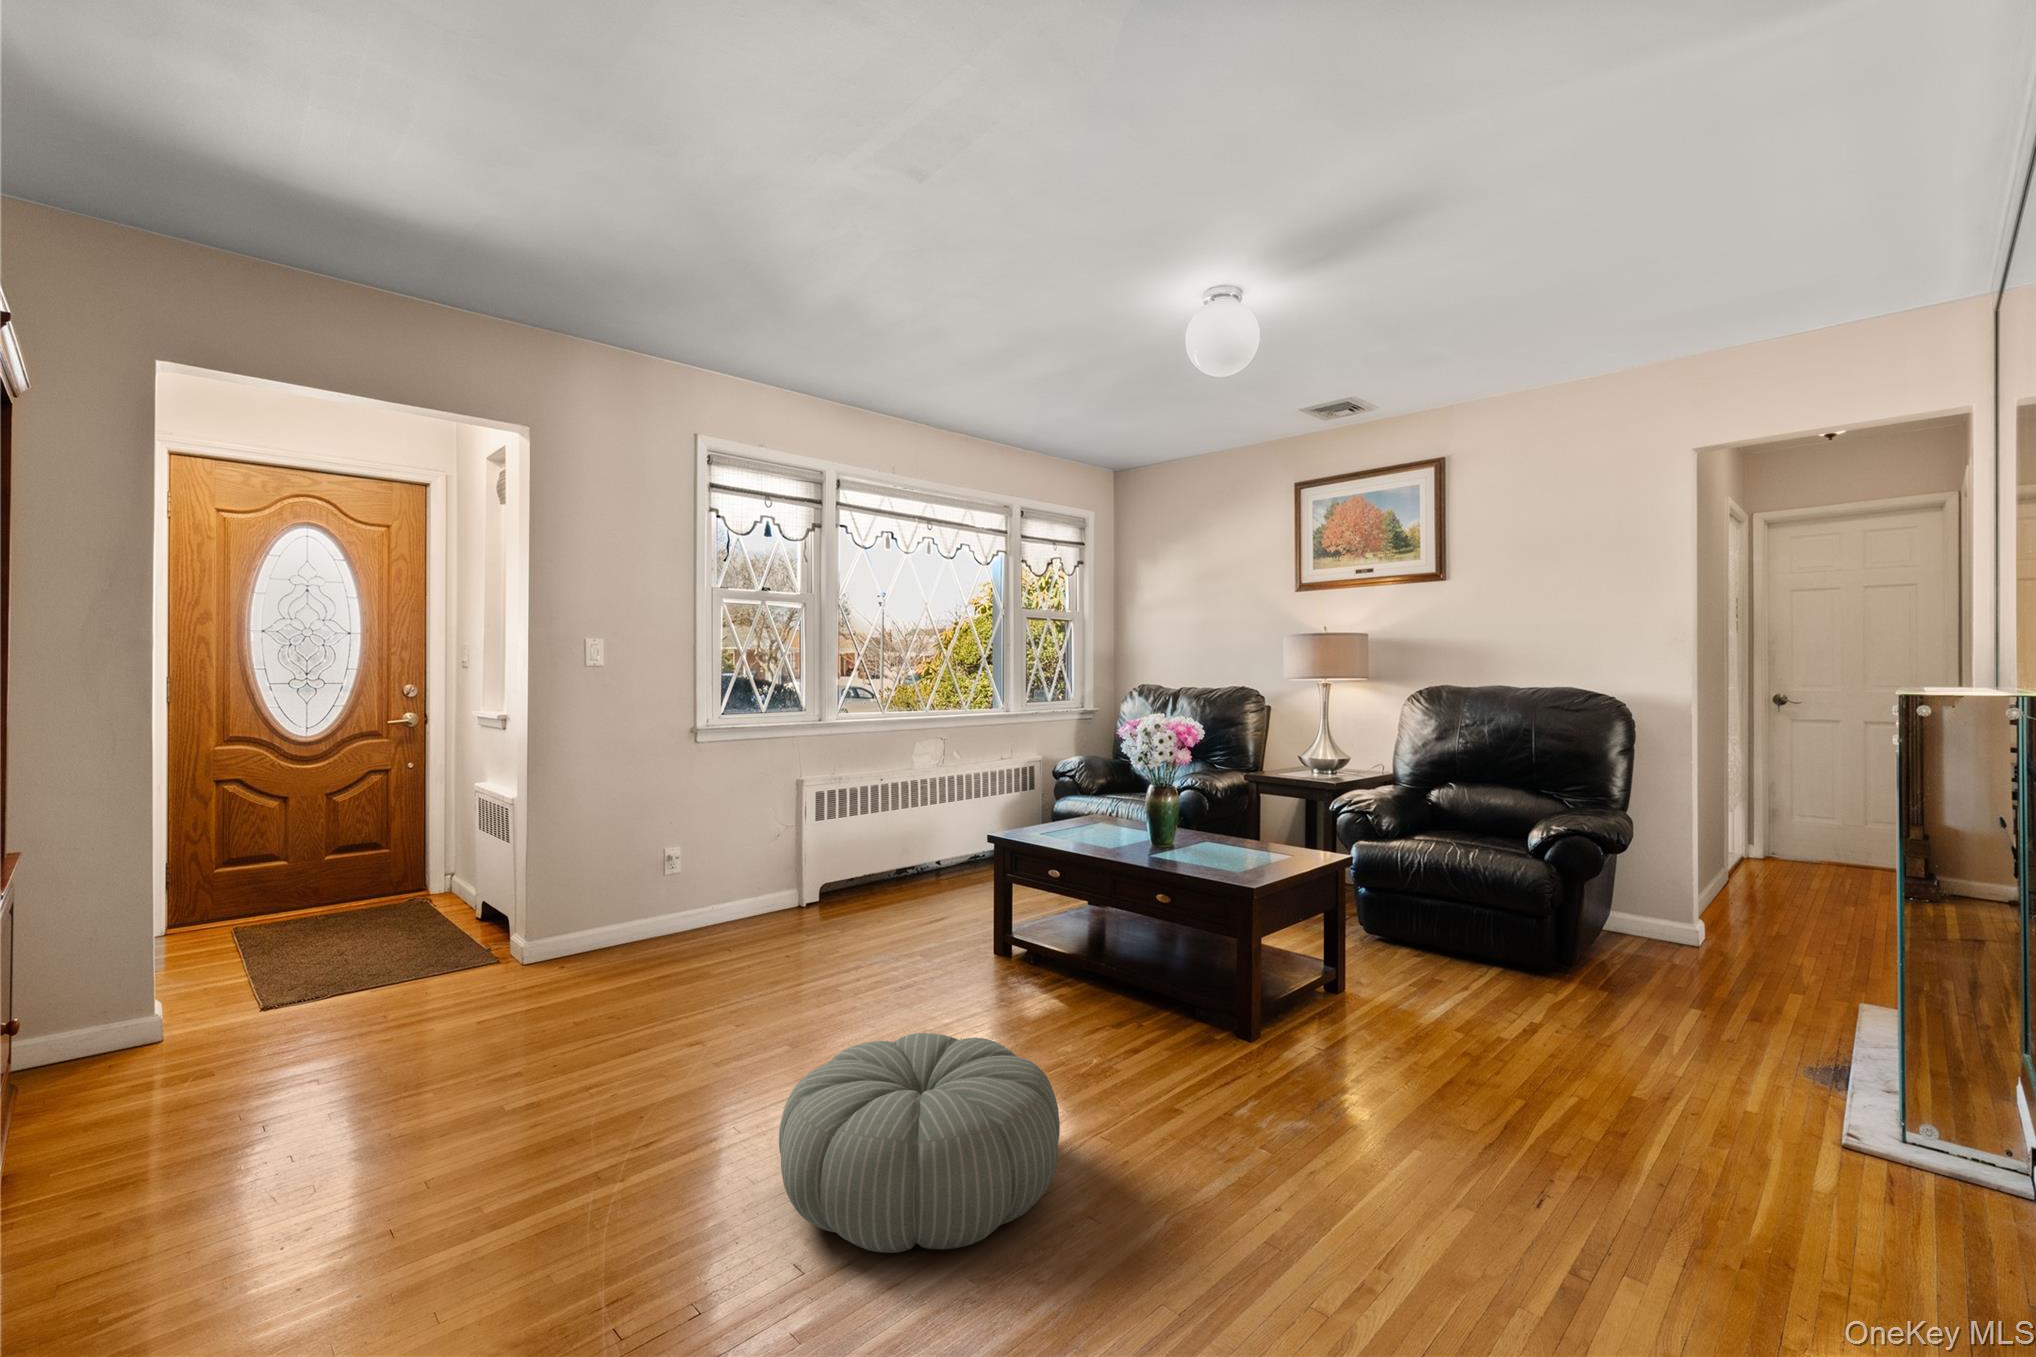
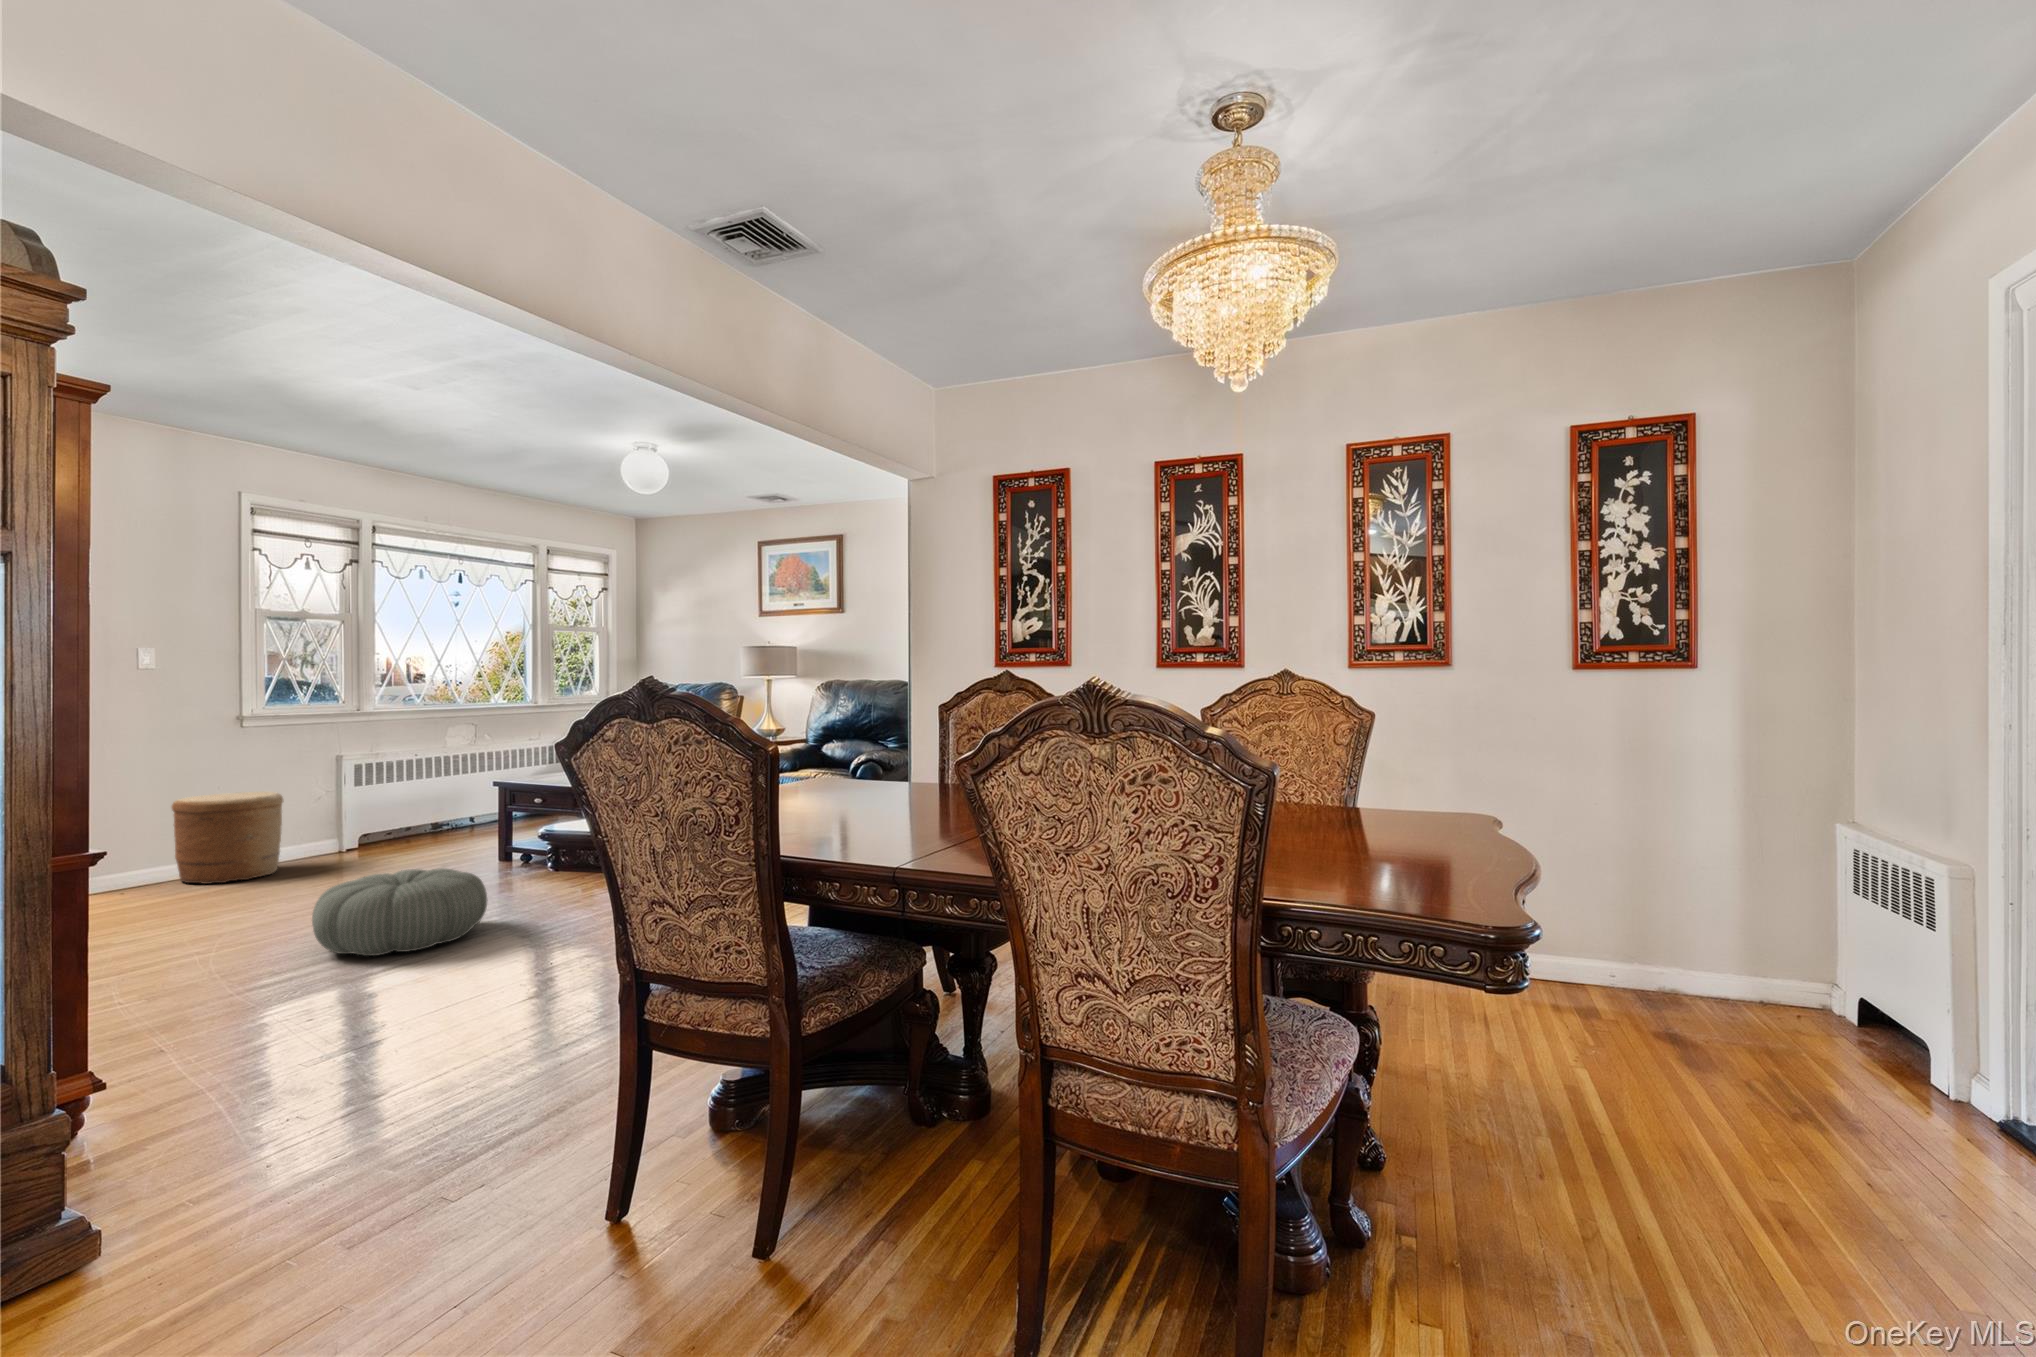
woven basket: none [618,829,739,960] -> present [172,792,284,884]

